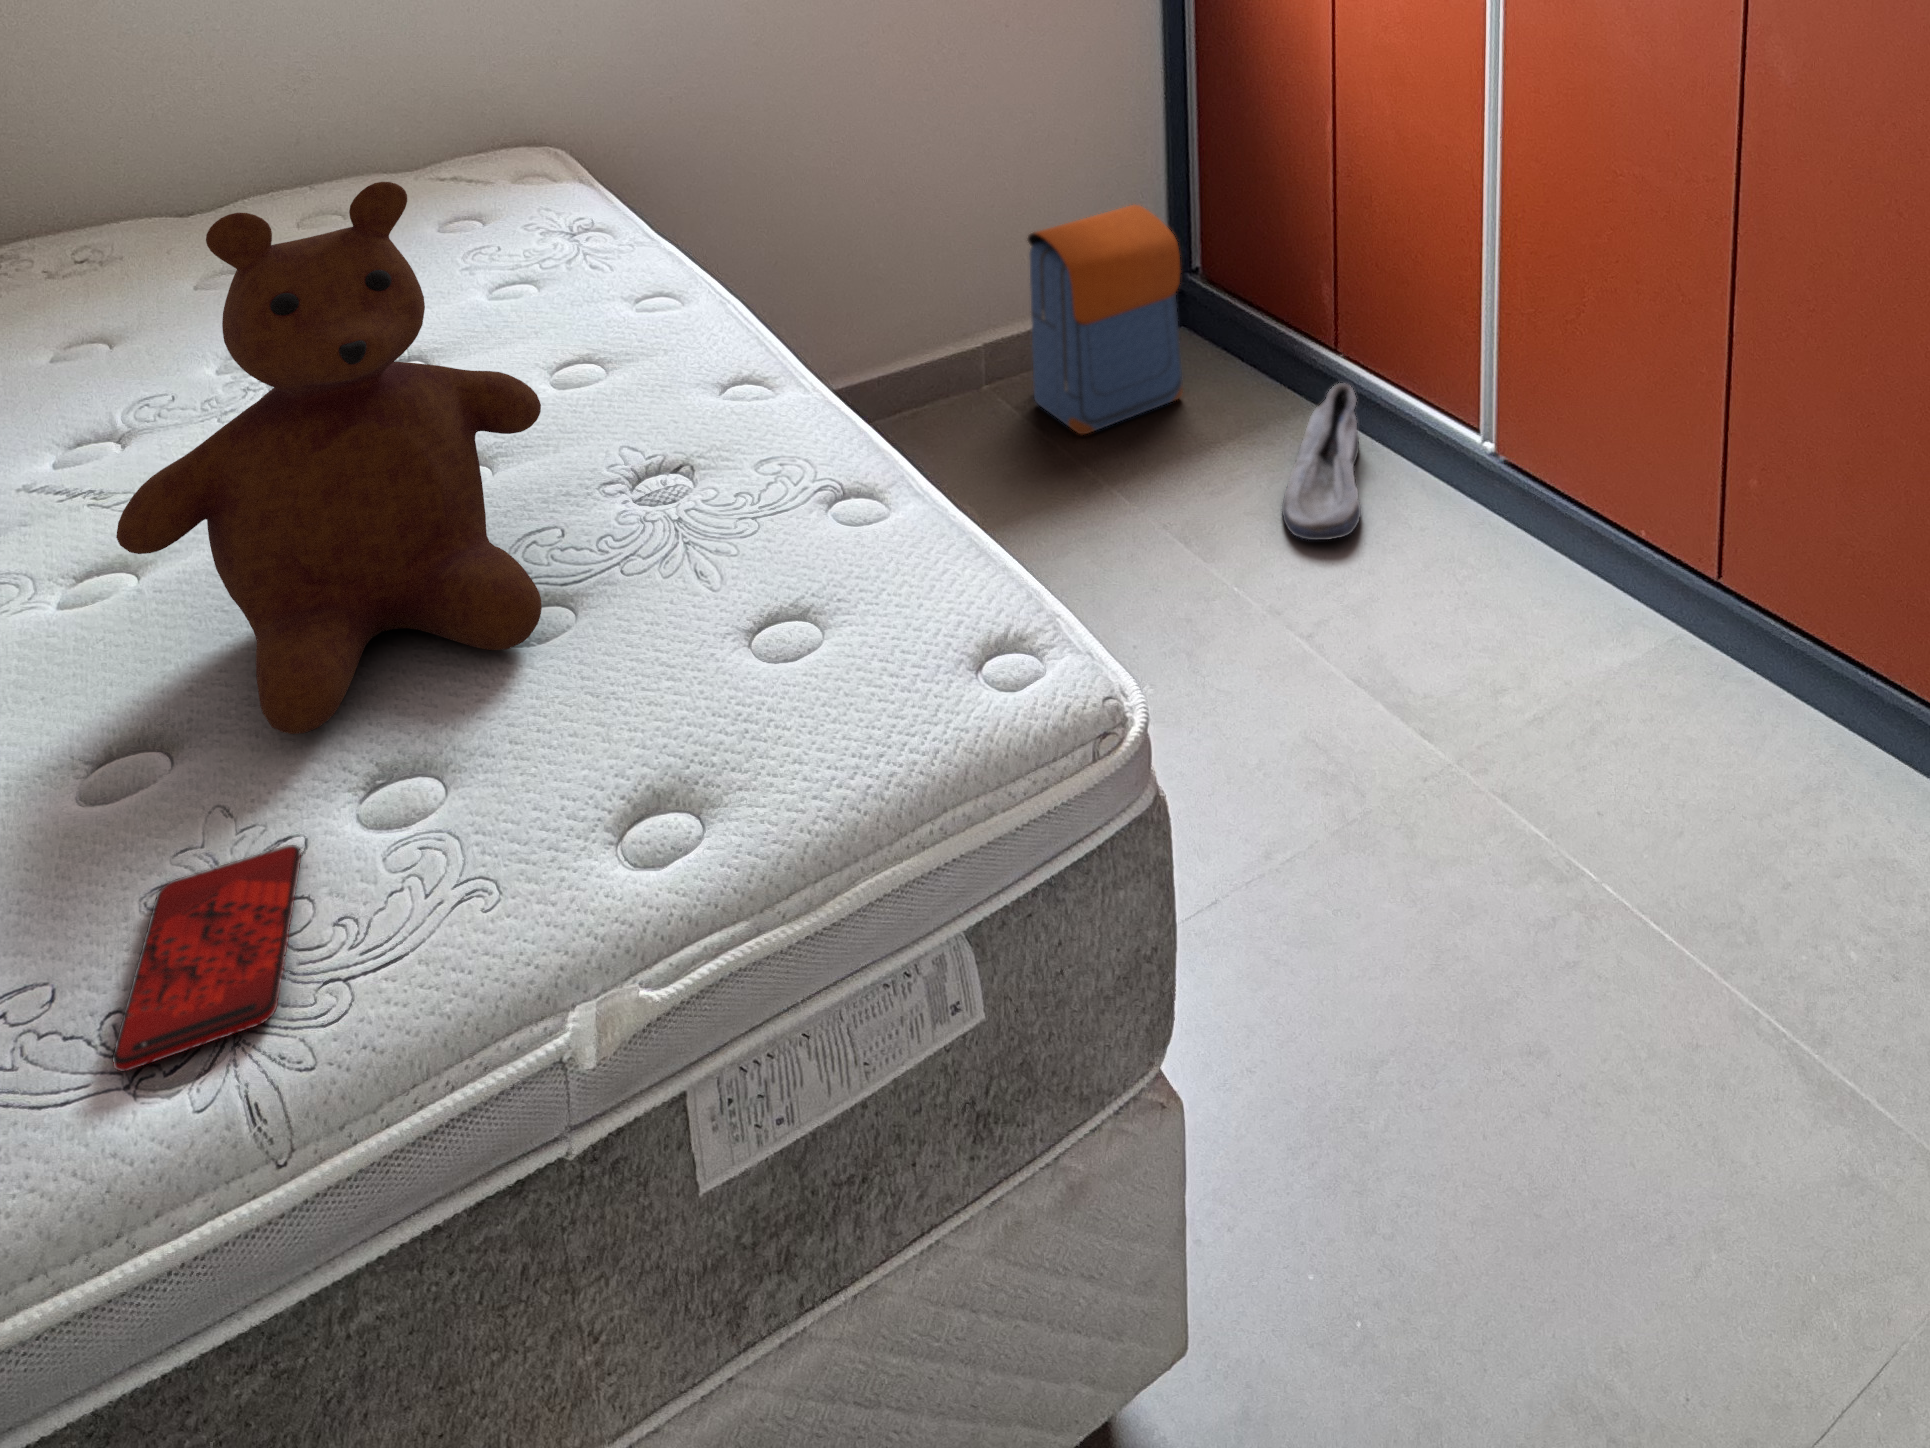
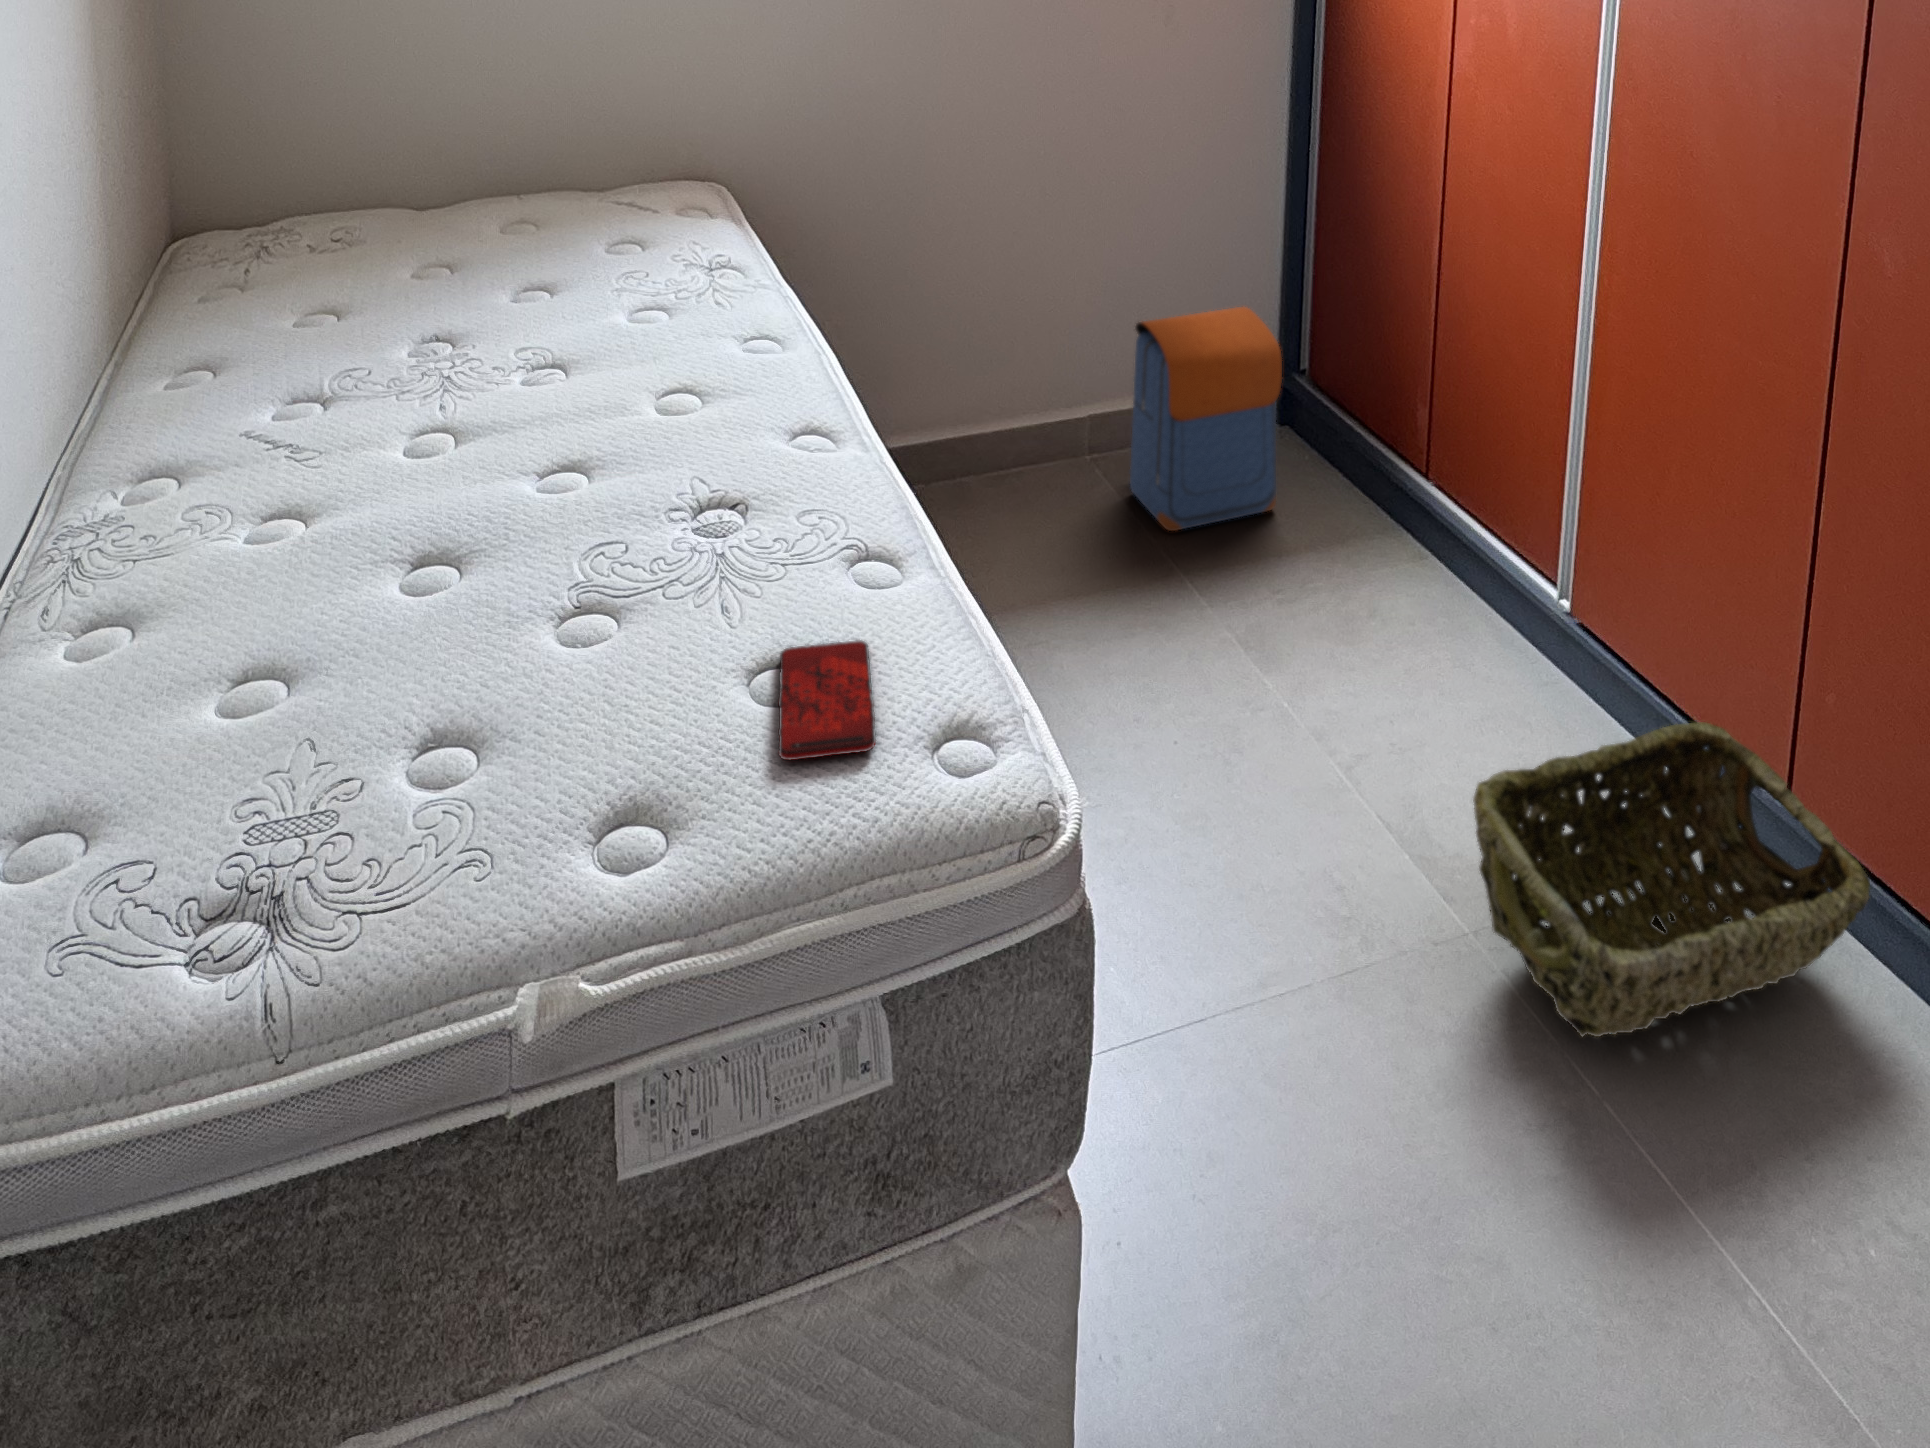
teddy bear: present [116,182,542,734] -> none [274,221,615,690]
shoe: present [1282,383,1361,540] -> none [1350,522,1446,685]
woven basket: none [1441,515,1788,817] -> present [1473,722,1870,1037]
smartphone: present [112,845,301,1071] -> present [778,641,876,760]

